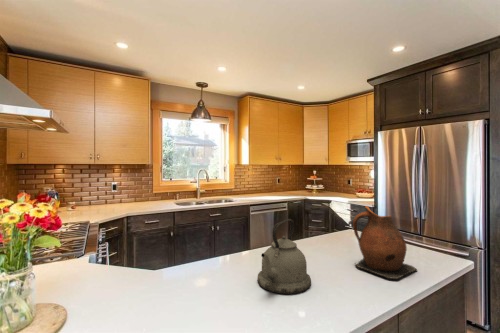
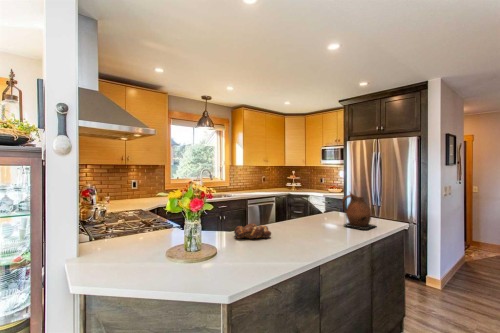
kettle: present [257,219,311,294] -> none [294,198,324,236]
bread loaf: none [138,263,207,295] -> present [234,223,271,239]

